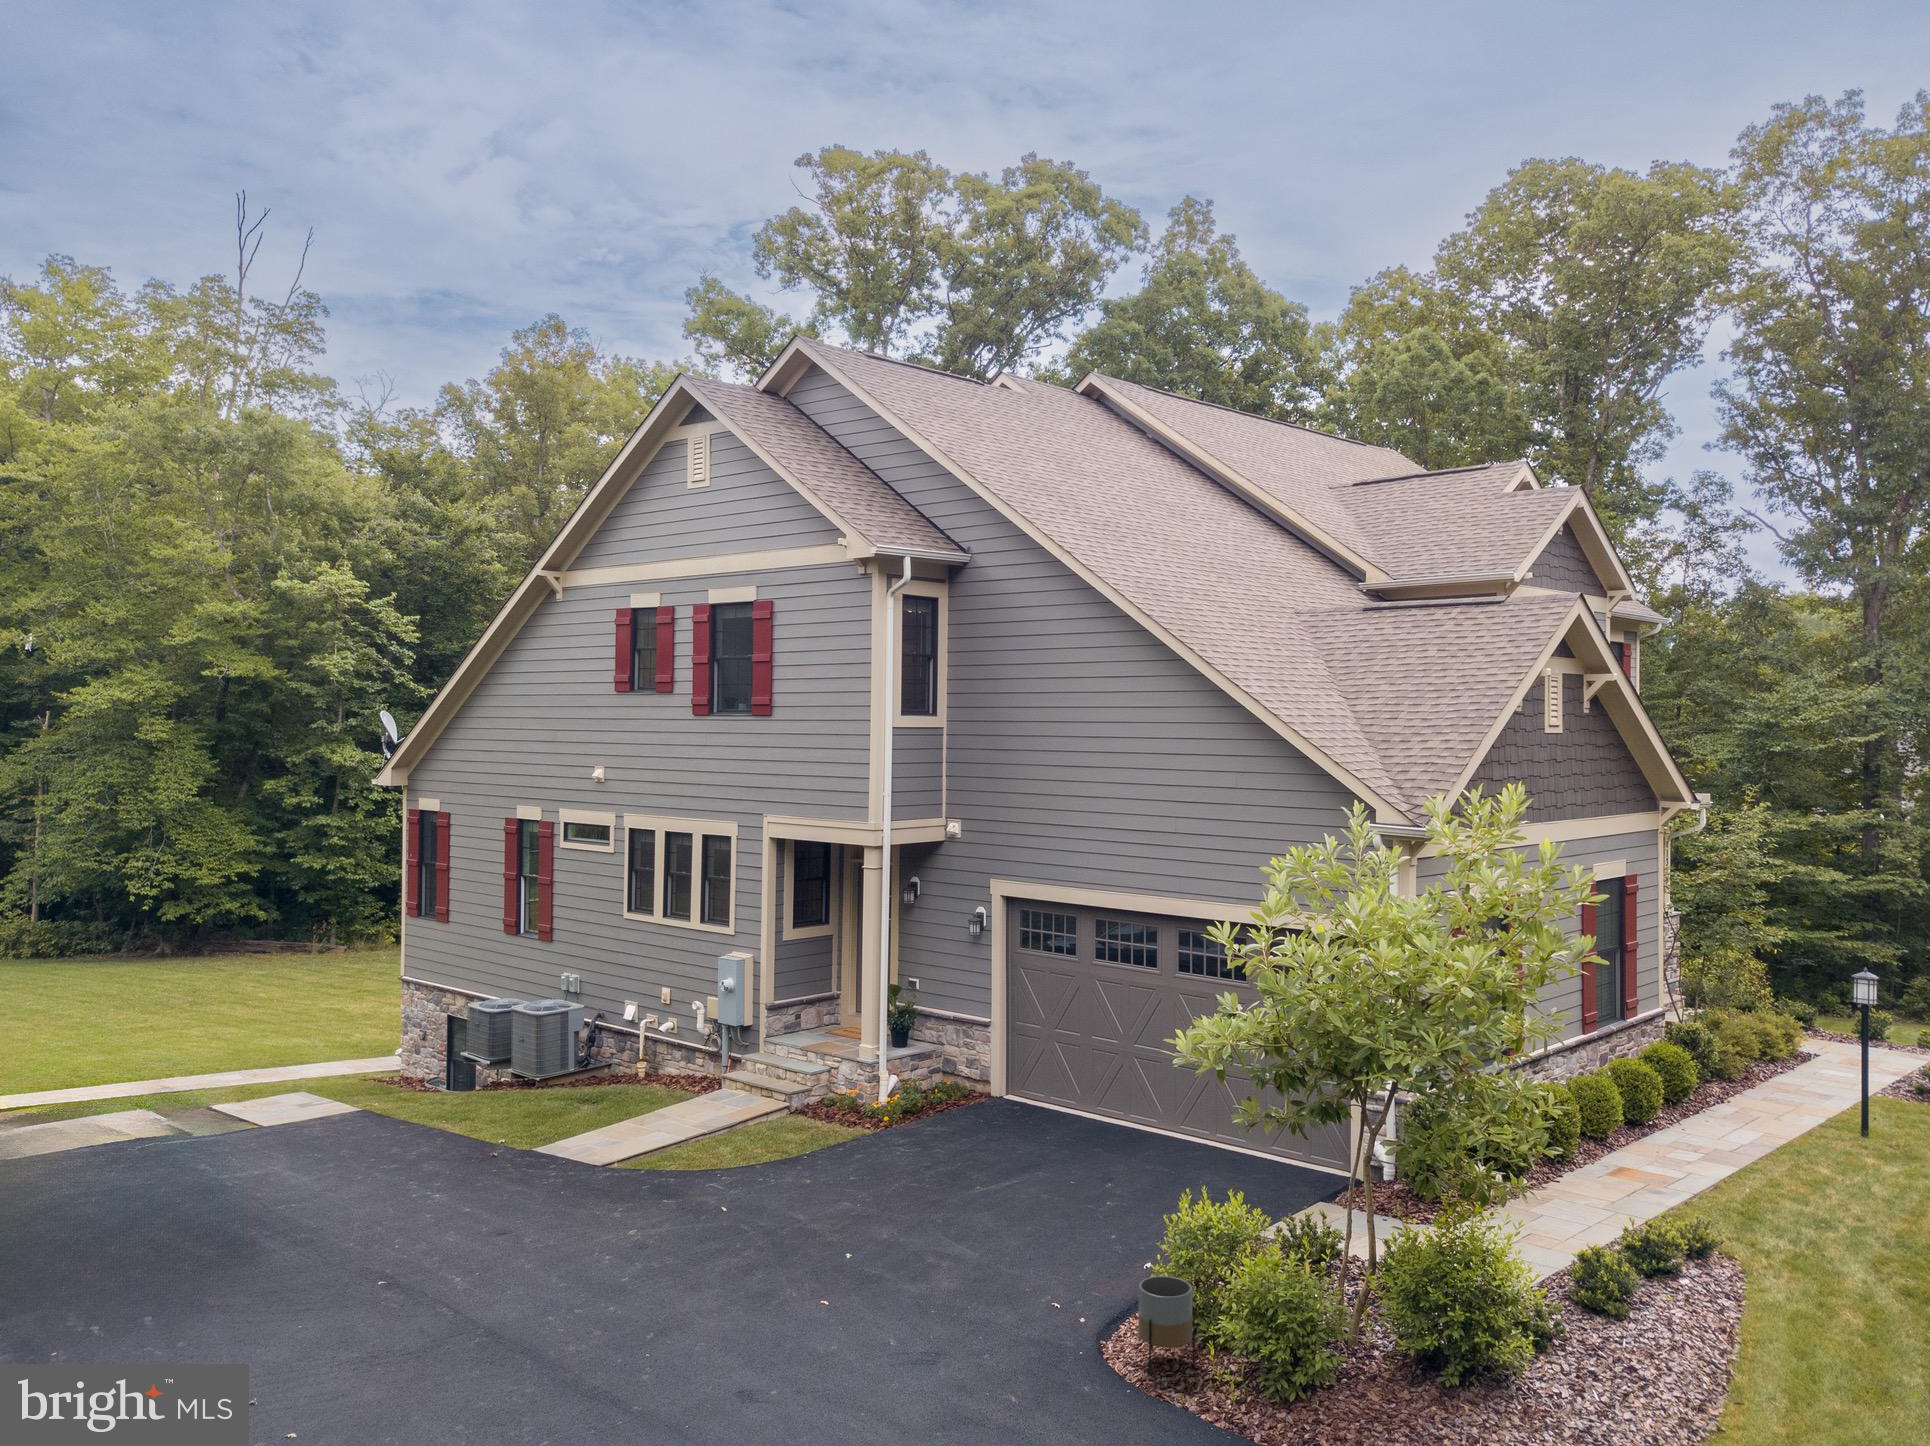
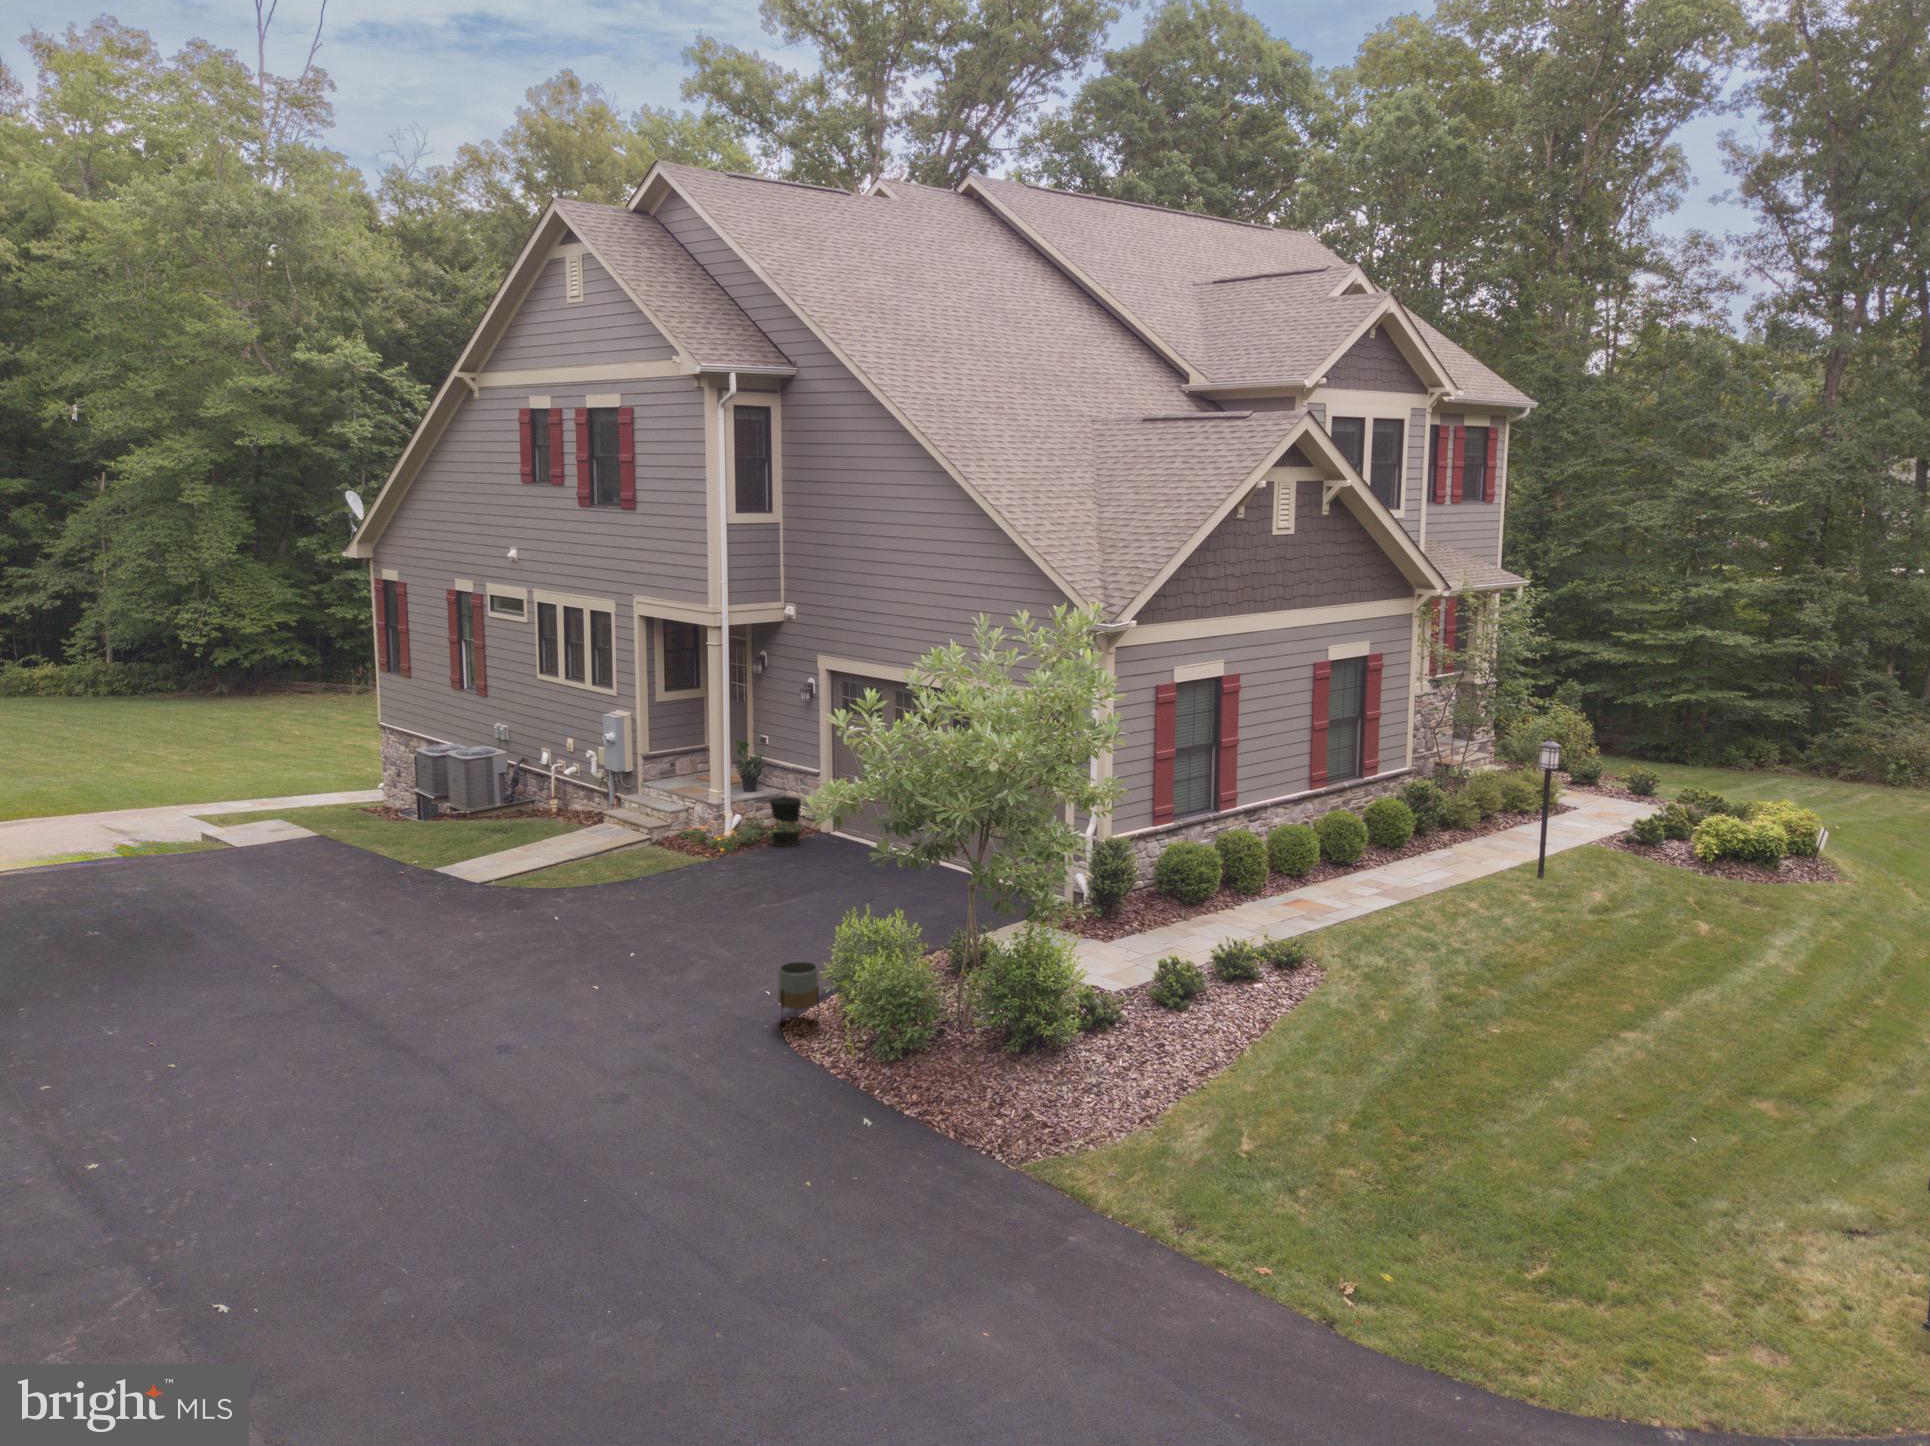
trash can: none [940,1052,980,1116] -> present [769,796,801,847]

